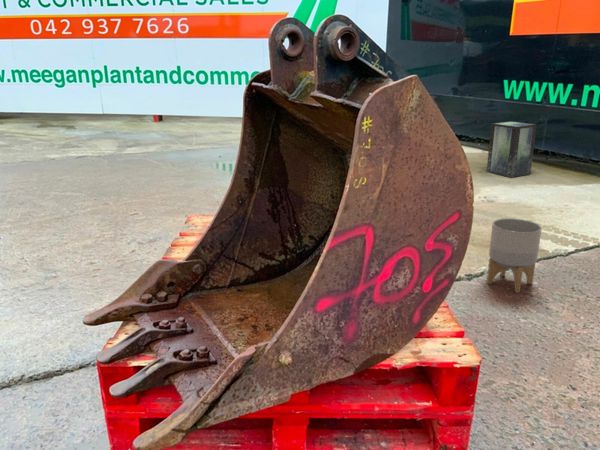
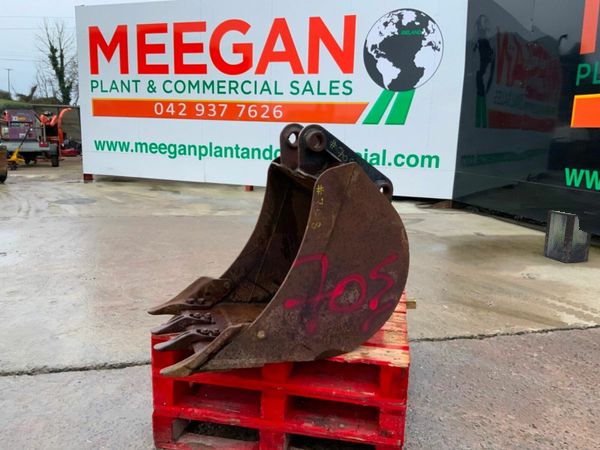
planter: present [487,218,542,293] -> none [495,286,544,352]

